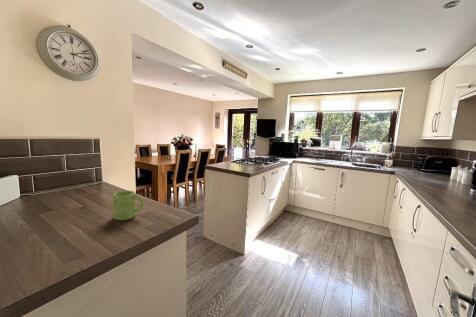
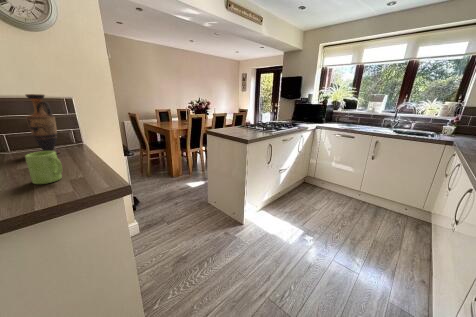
vase: none [75,139,100,195] -> present [25,94,60,154]

